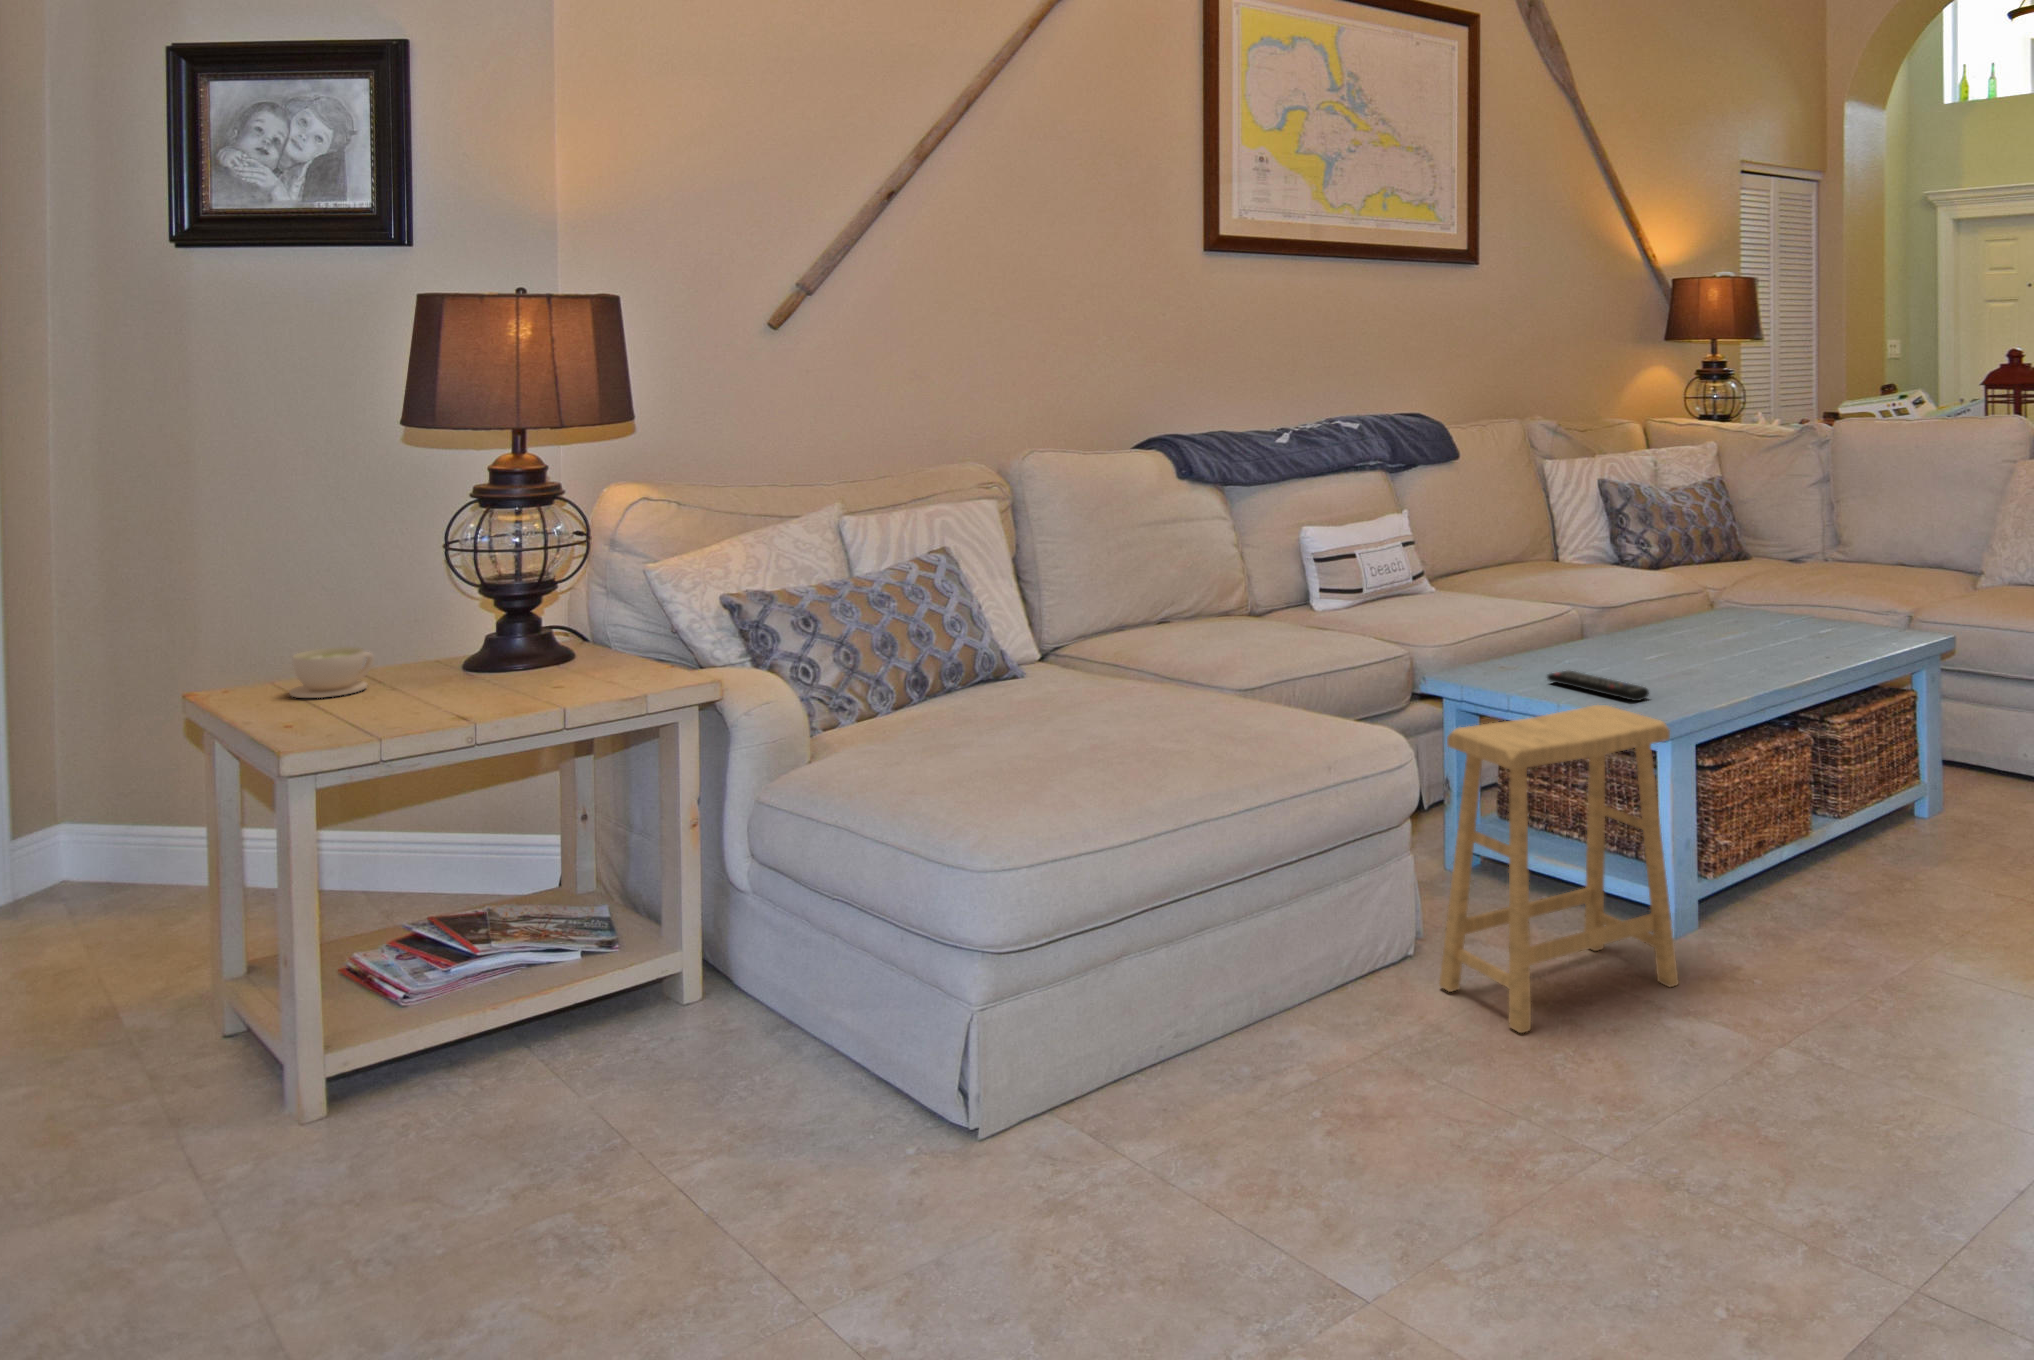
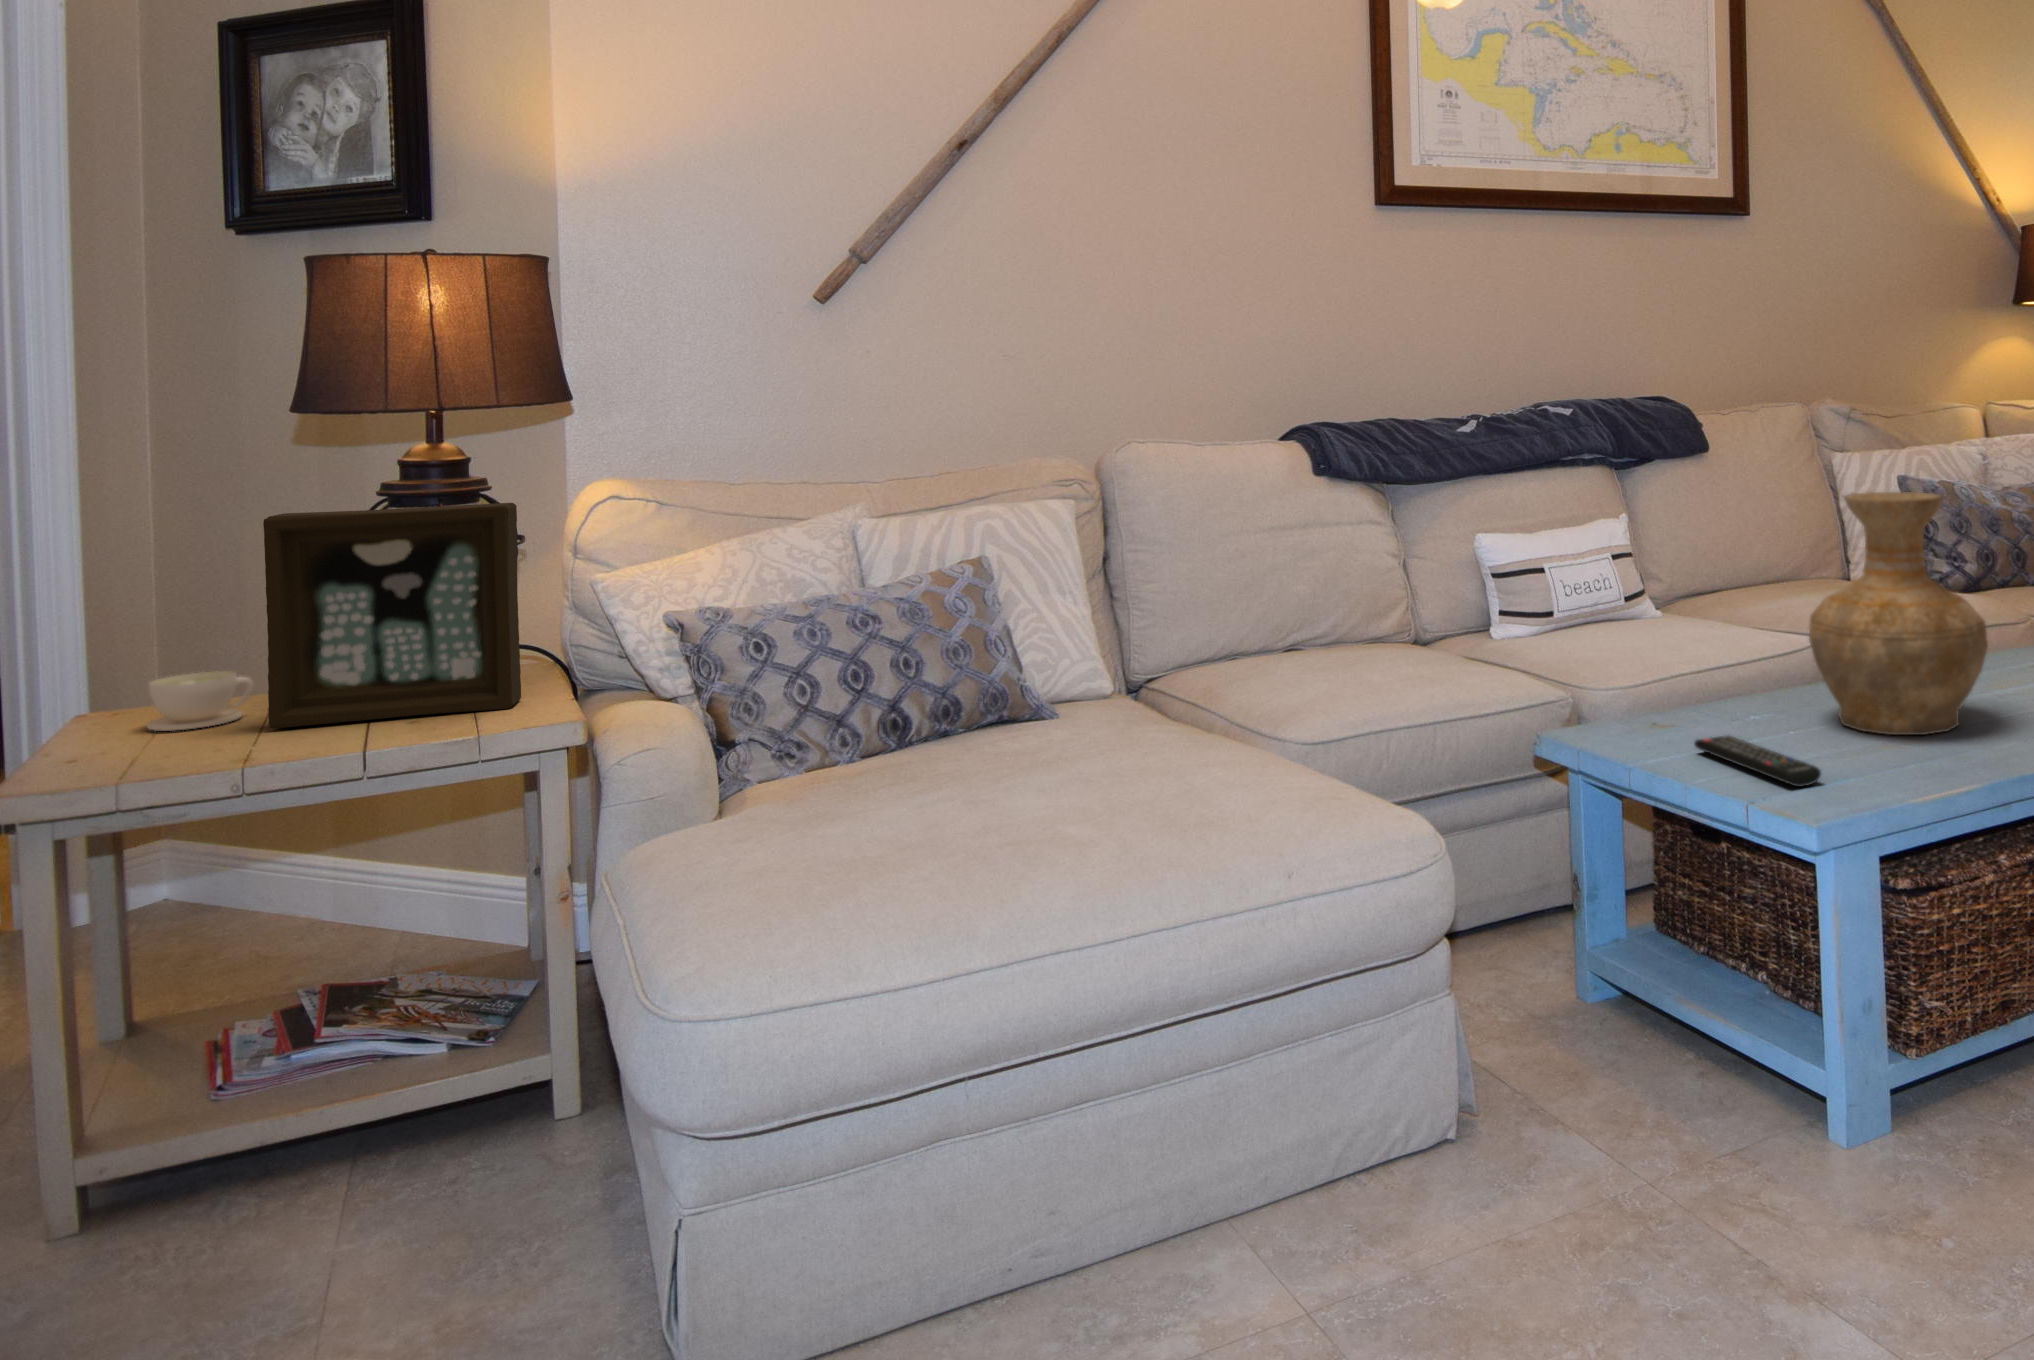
vase: none [1609,495,1736,668] -> present [1809,492,1988,735]
picture frame: none [418,502,620,693] -> present [263,503,521,729]
footstool: present [1439,705,1678,1033] -> none [1473,793,1828,1292]

